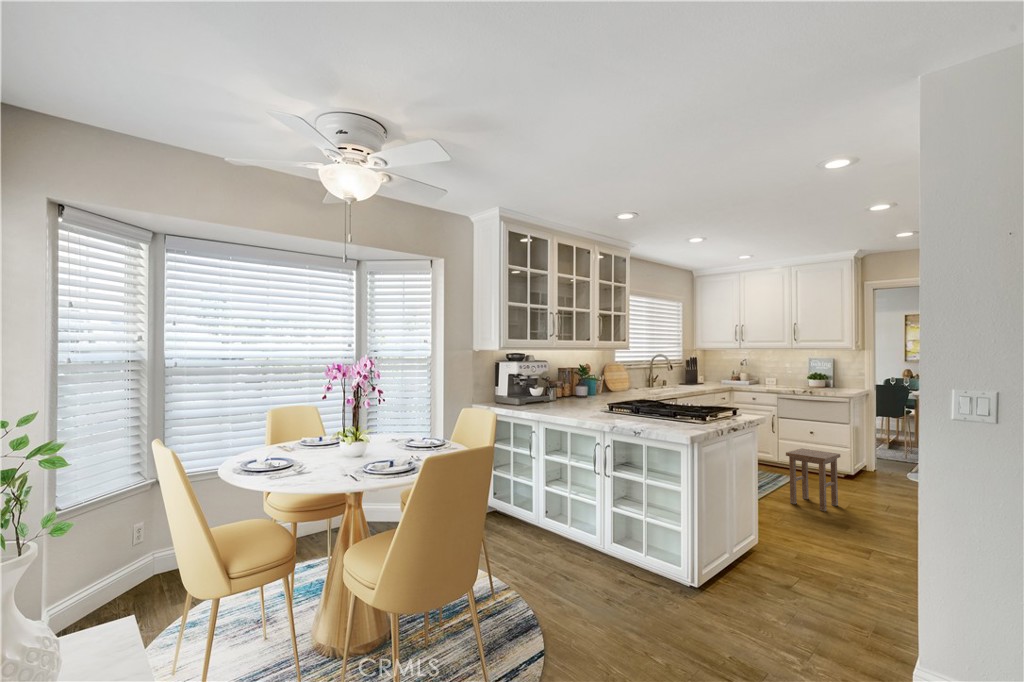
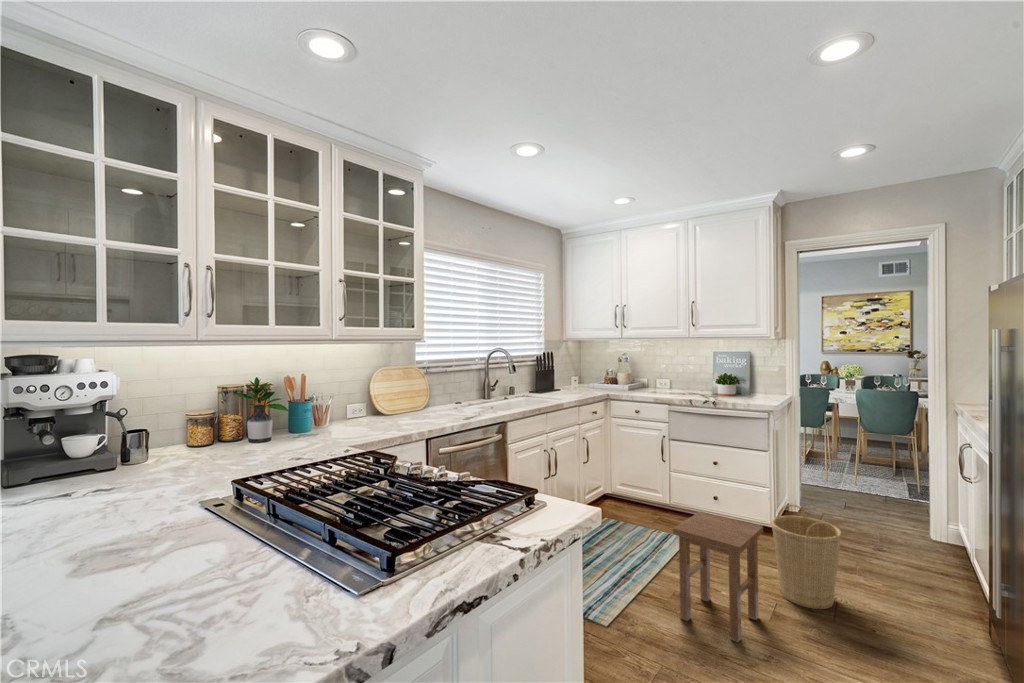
basket: none [848,448,892,505] -> present [771,505,842,609]

